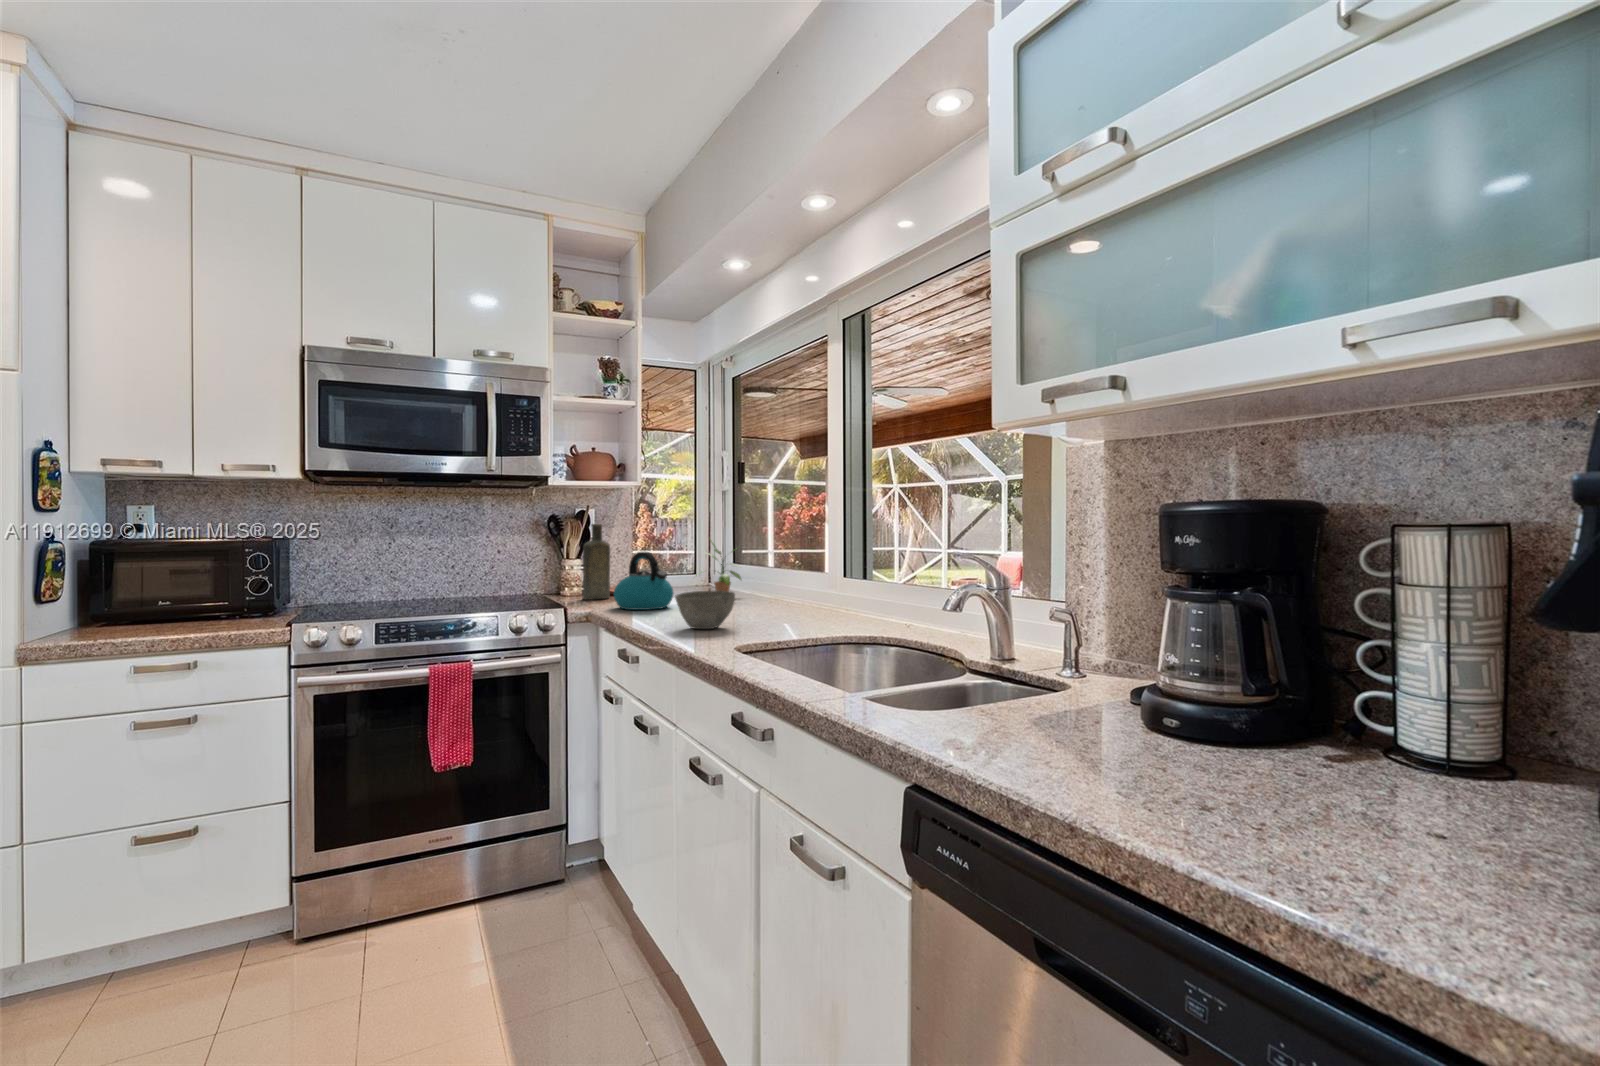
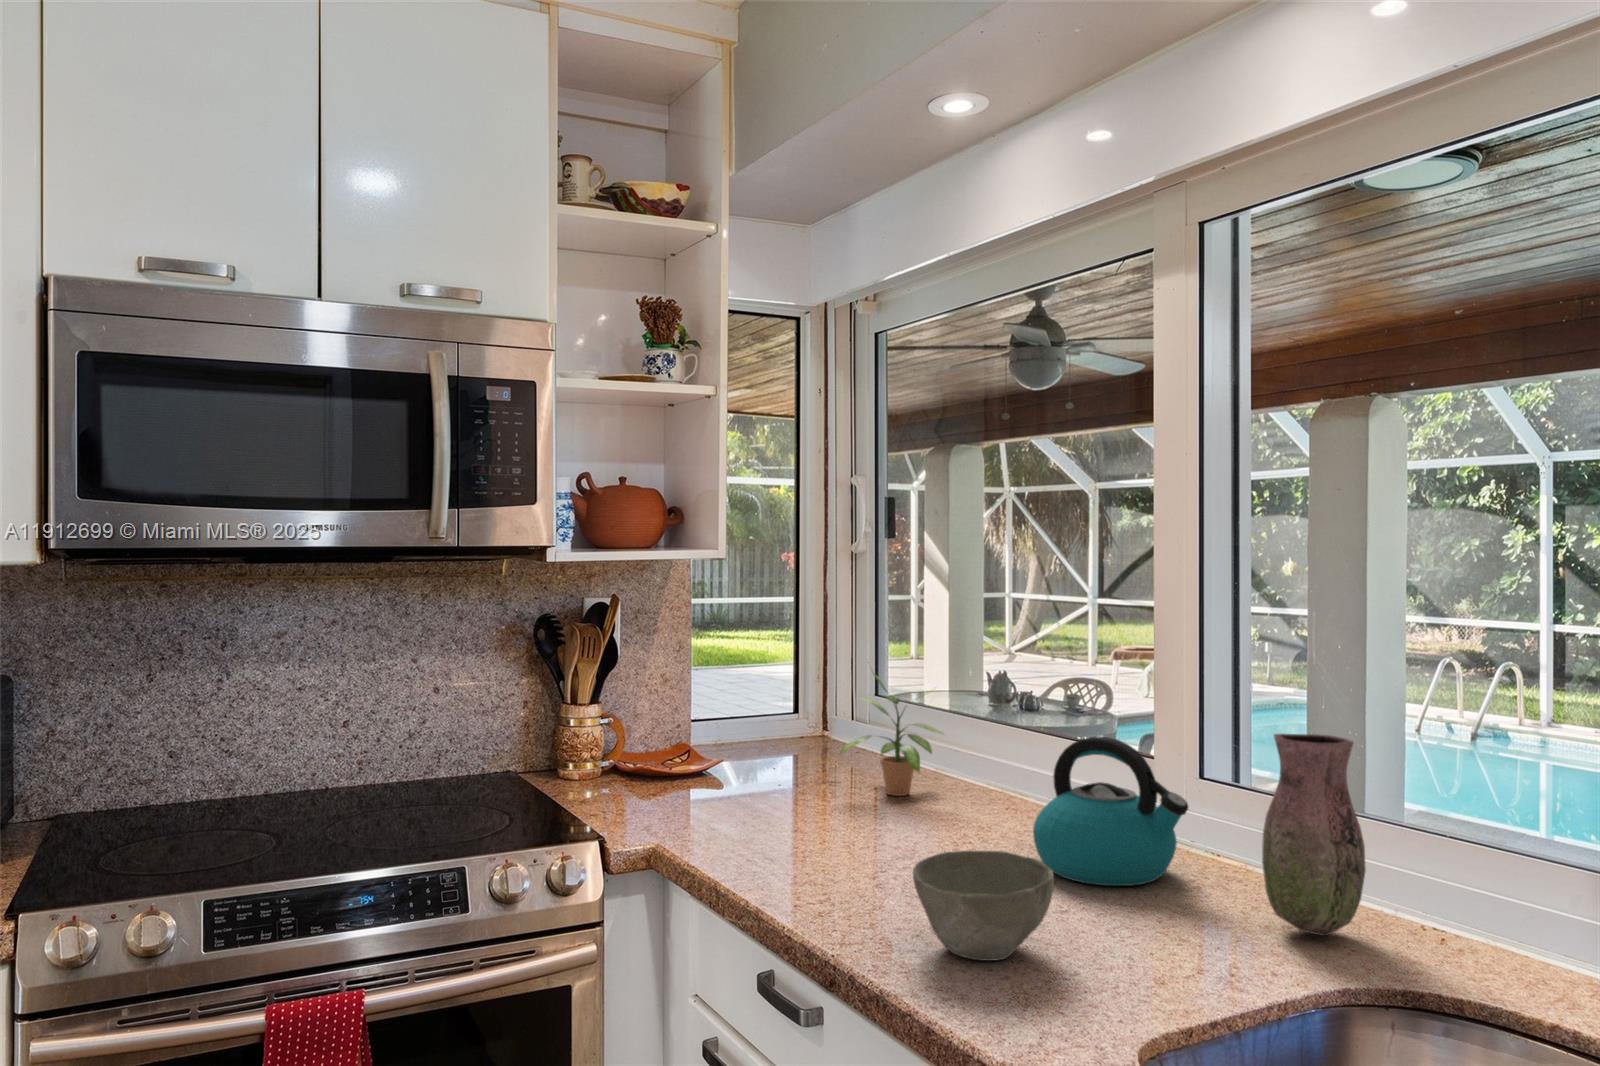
bottle: present [583,524,610,600] -> none [598,637,666,796]
vase: none [833,540,874,624] -> present [1262,734,1366,936]
kettle: present [614,552,673,610] -> present [1033,737,1188,886]

